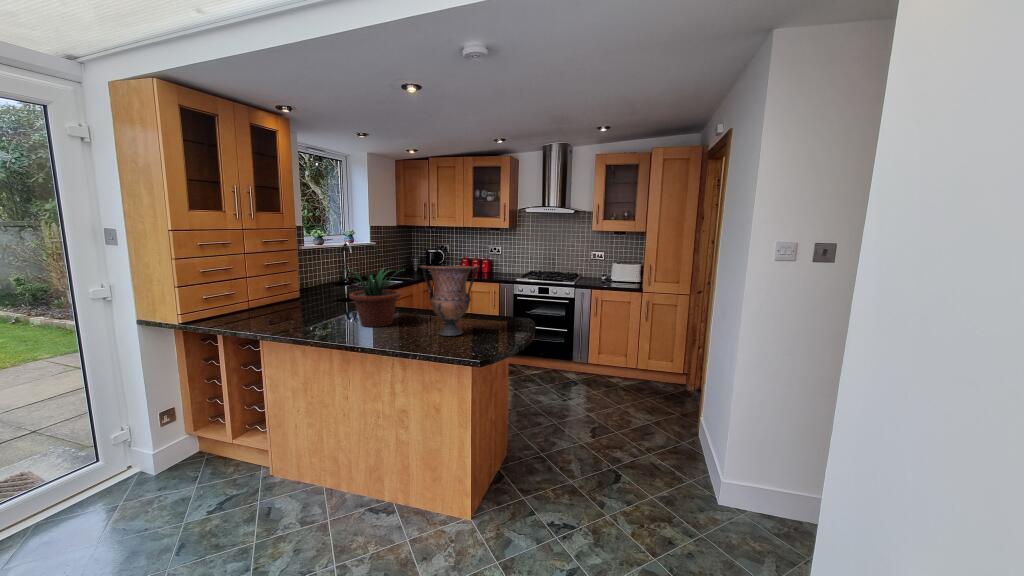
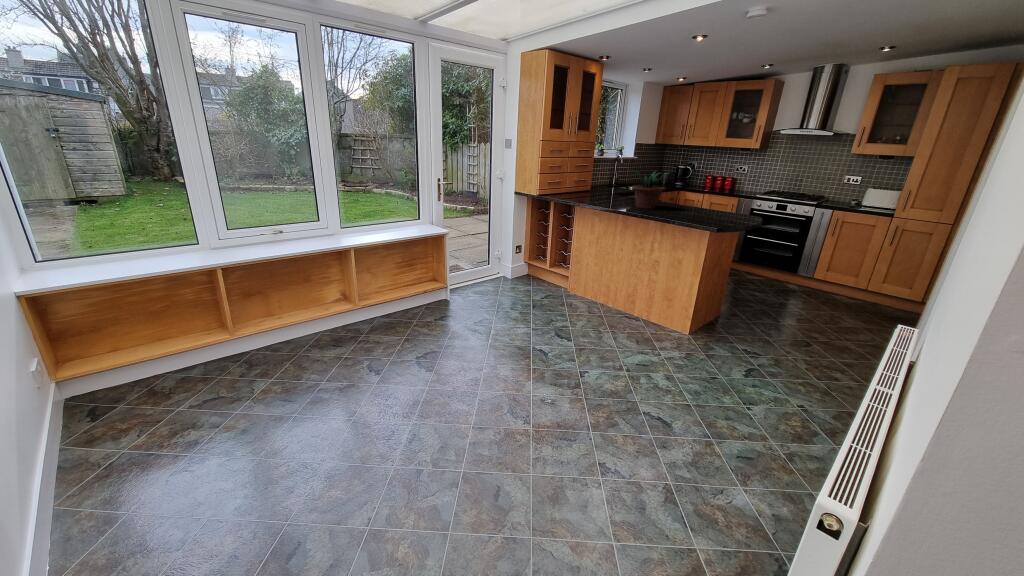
vase: present [420,266,479,336] -> none [684,169,728,217]

